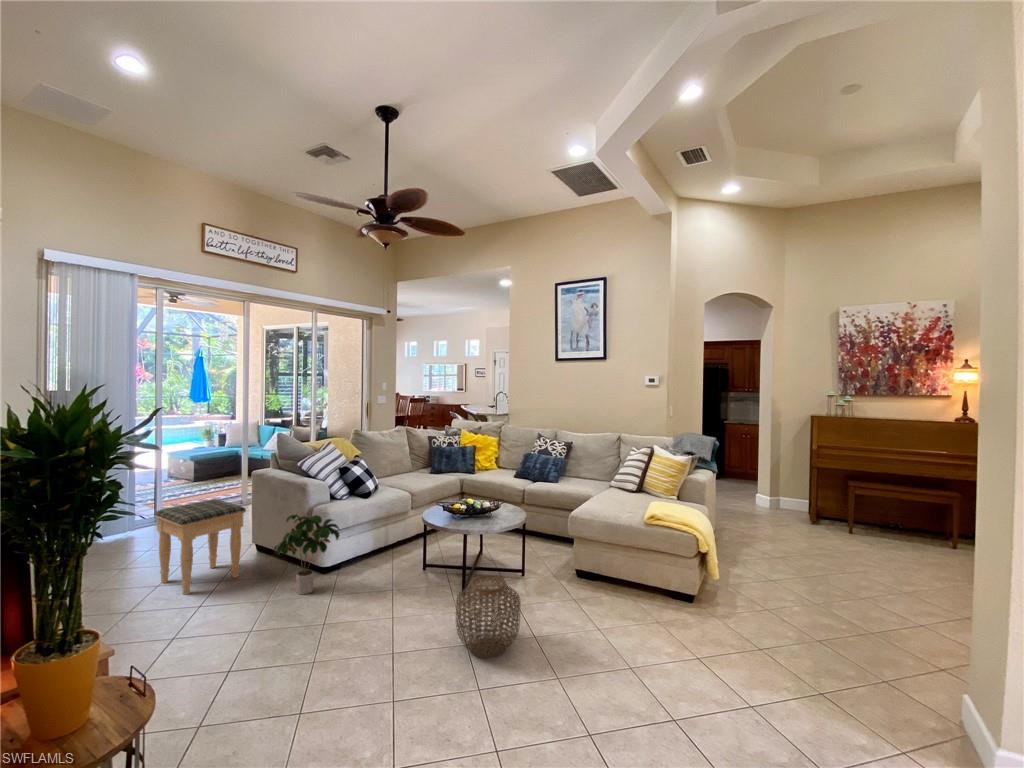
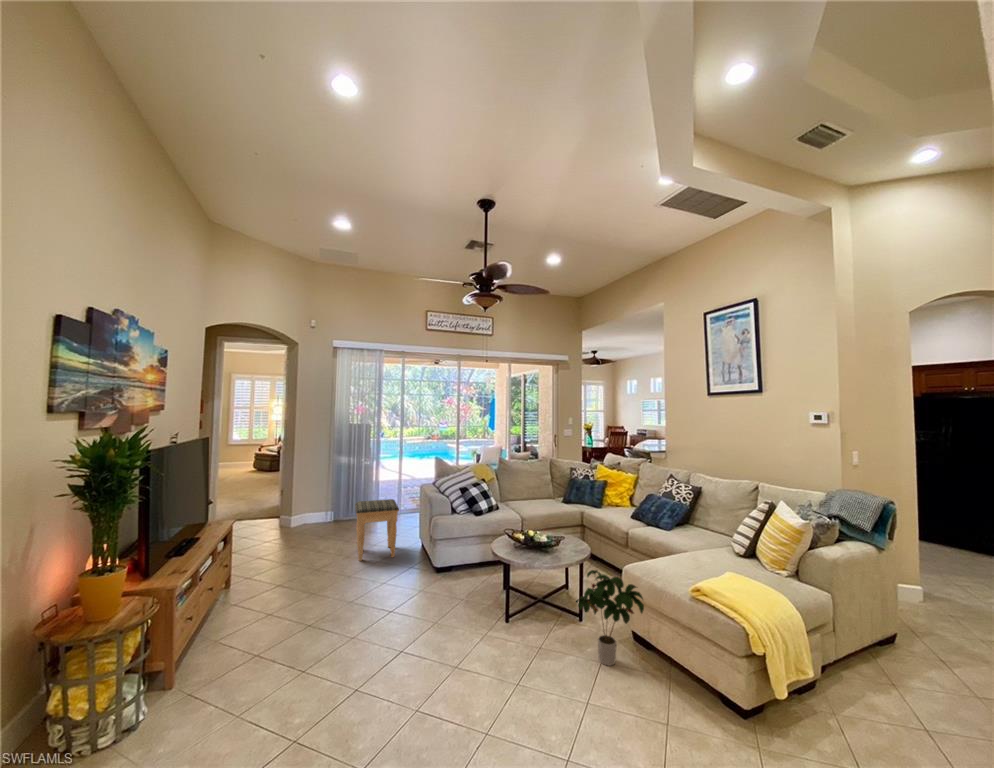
potted plant: present [274,514,339,594] -> present [576,570,644,666]
woven basket: present [456,575,521,658] -> none [446,599,505,679]

